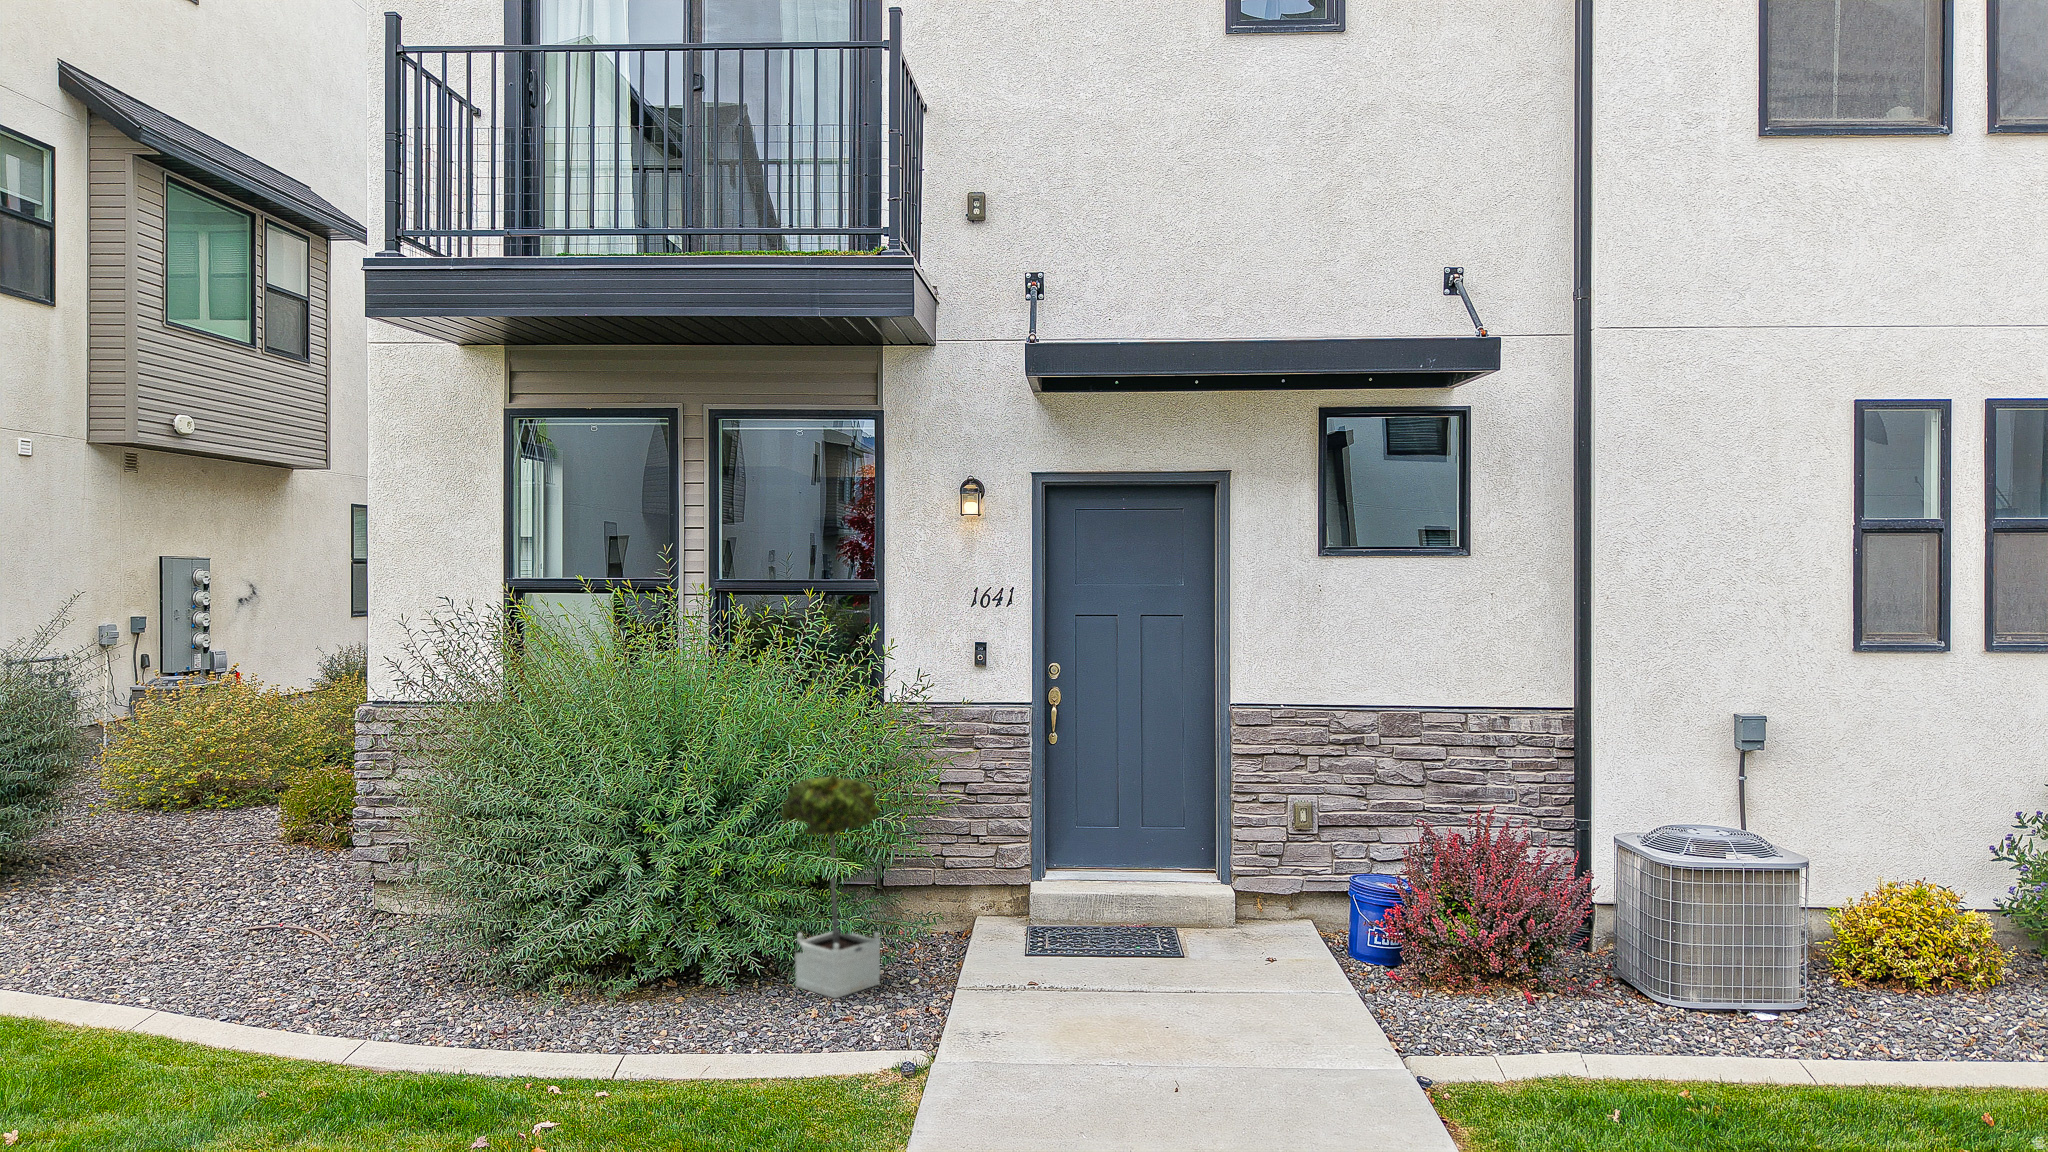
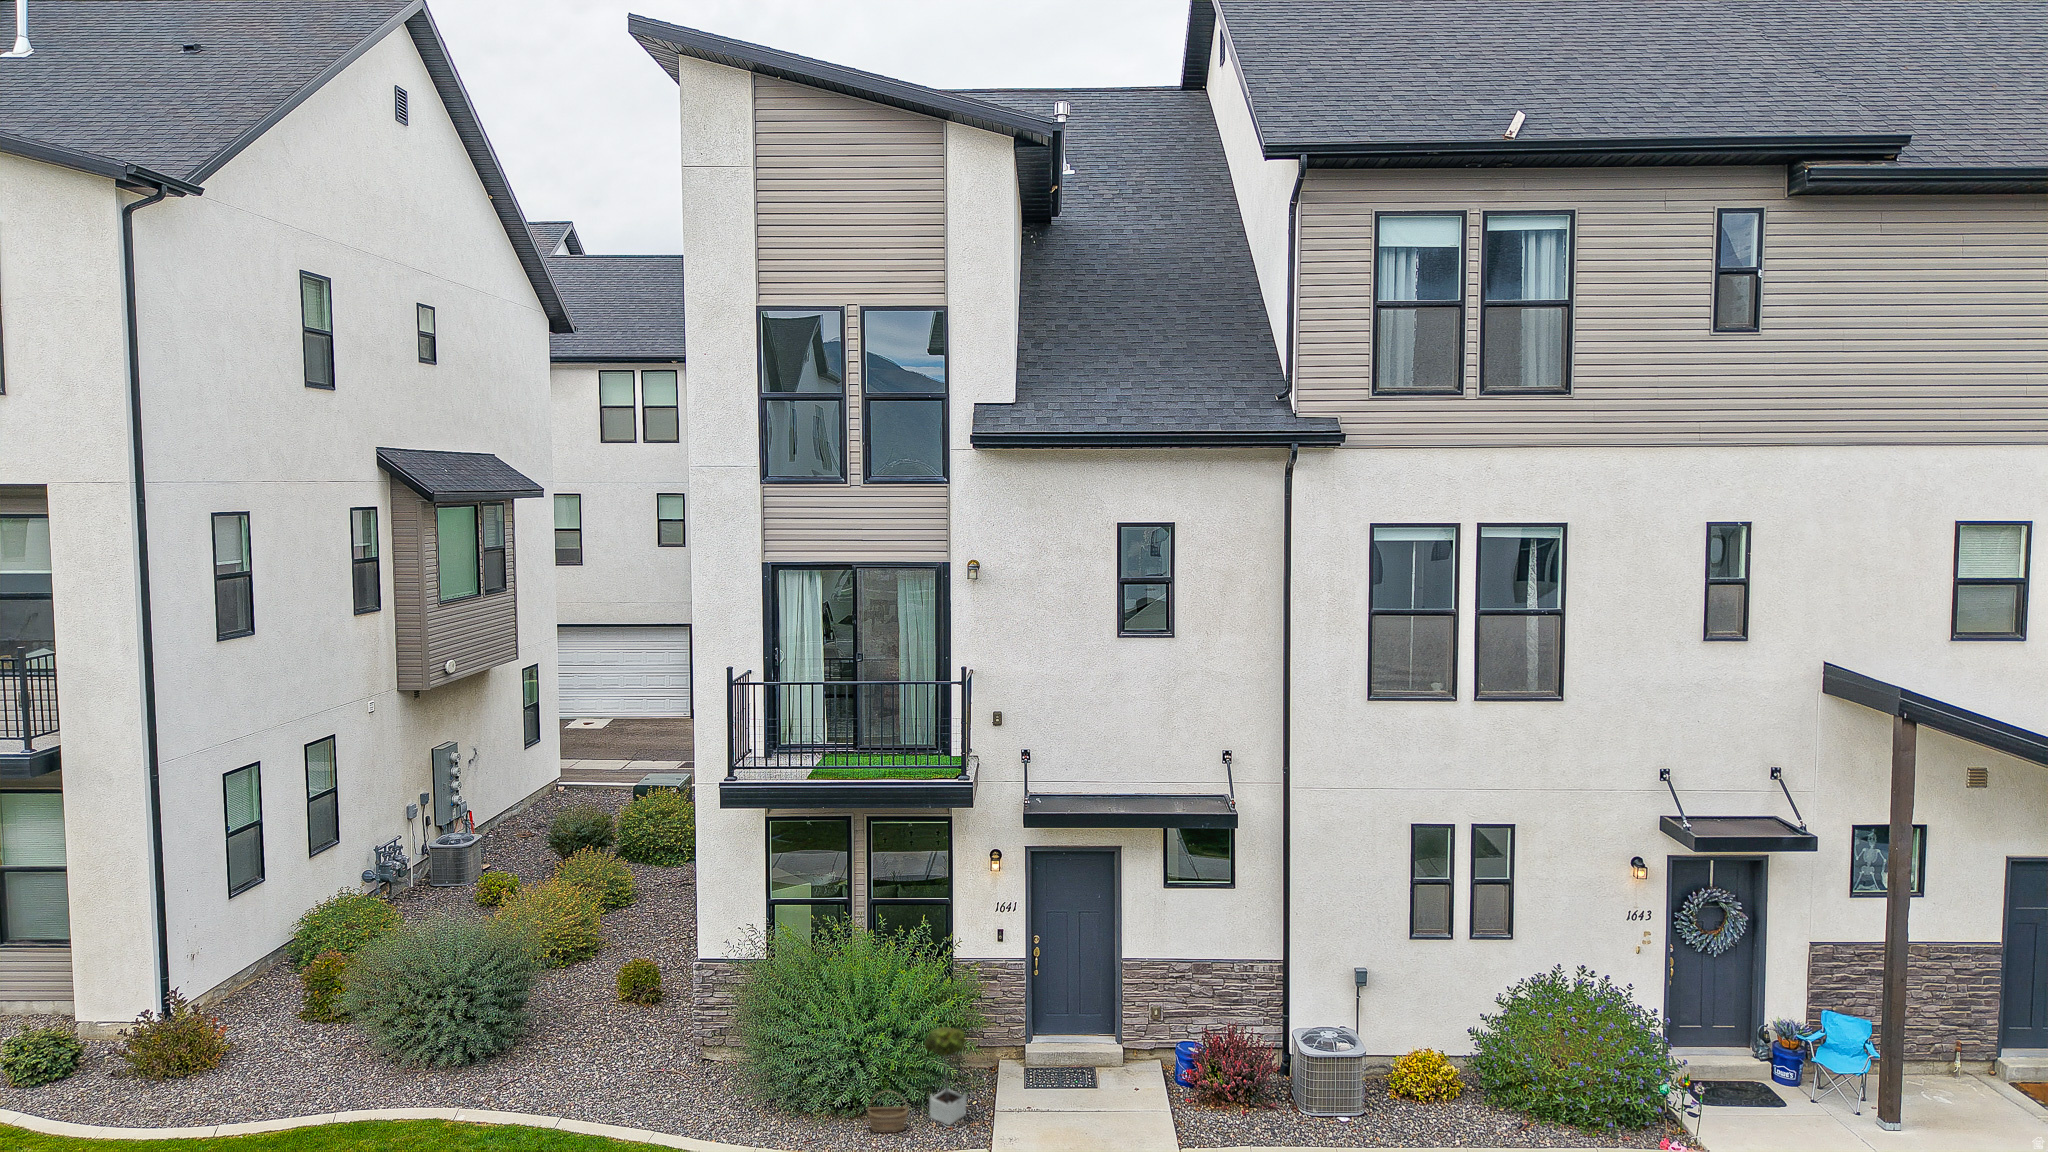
basket: none [645,910,738,1006] -> present [868,1092,908,1133]

